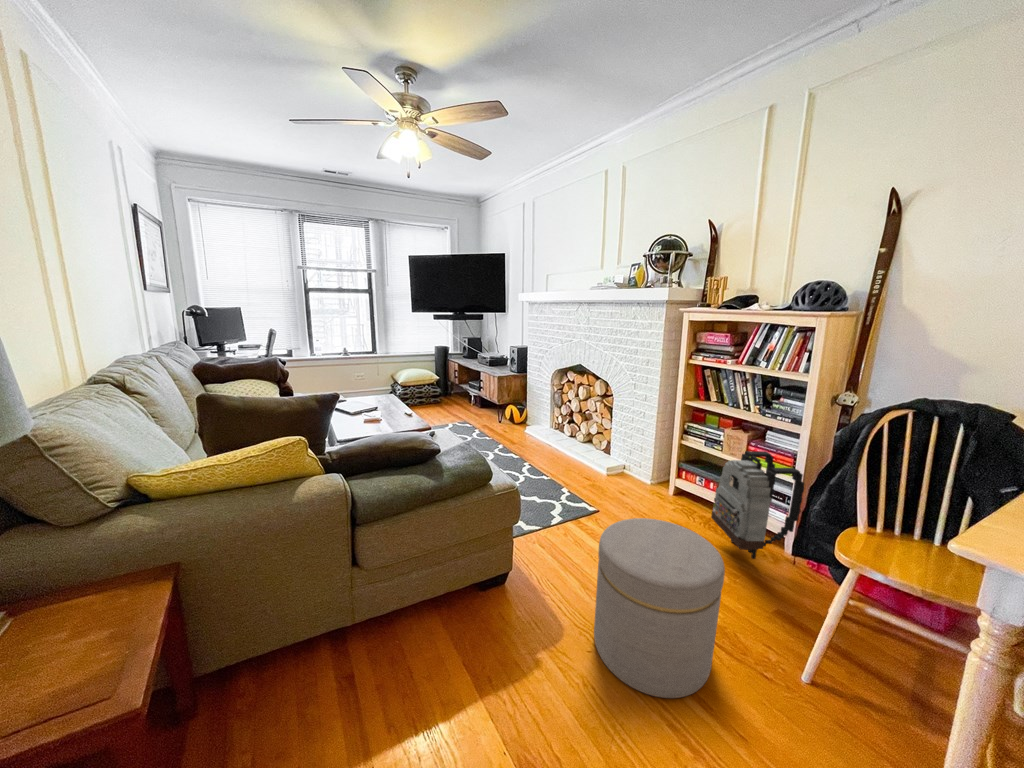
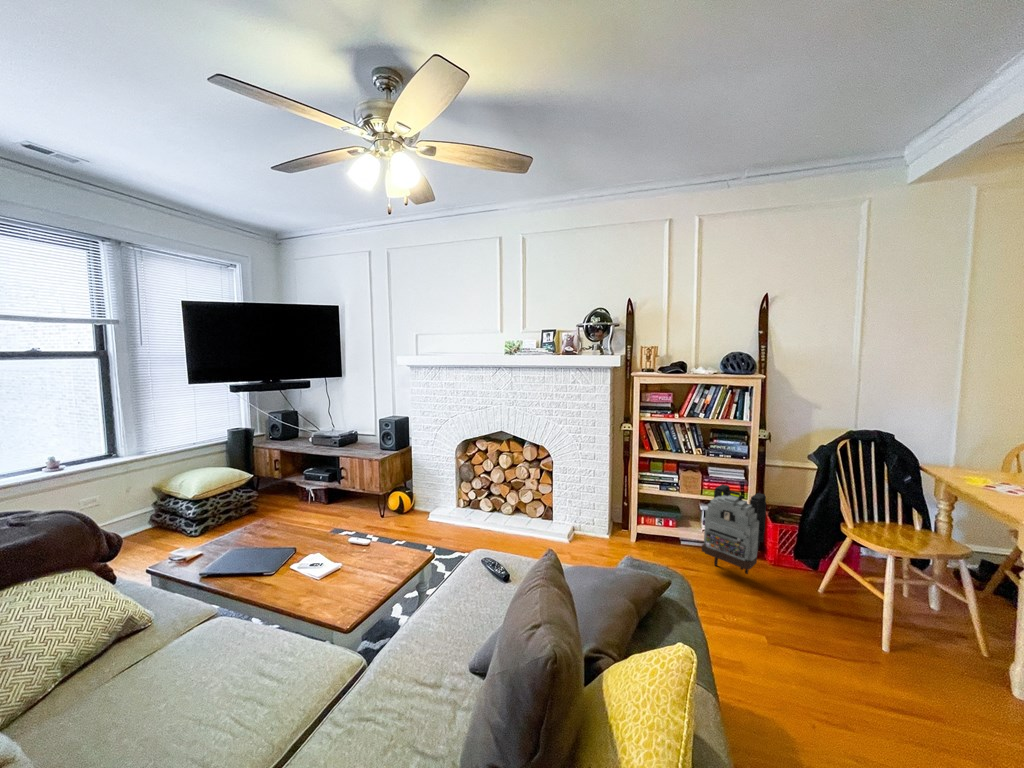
ottoman: present [594,518,725,698] -> none [757,570,892,737]

